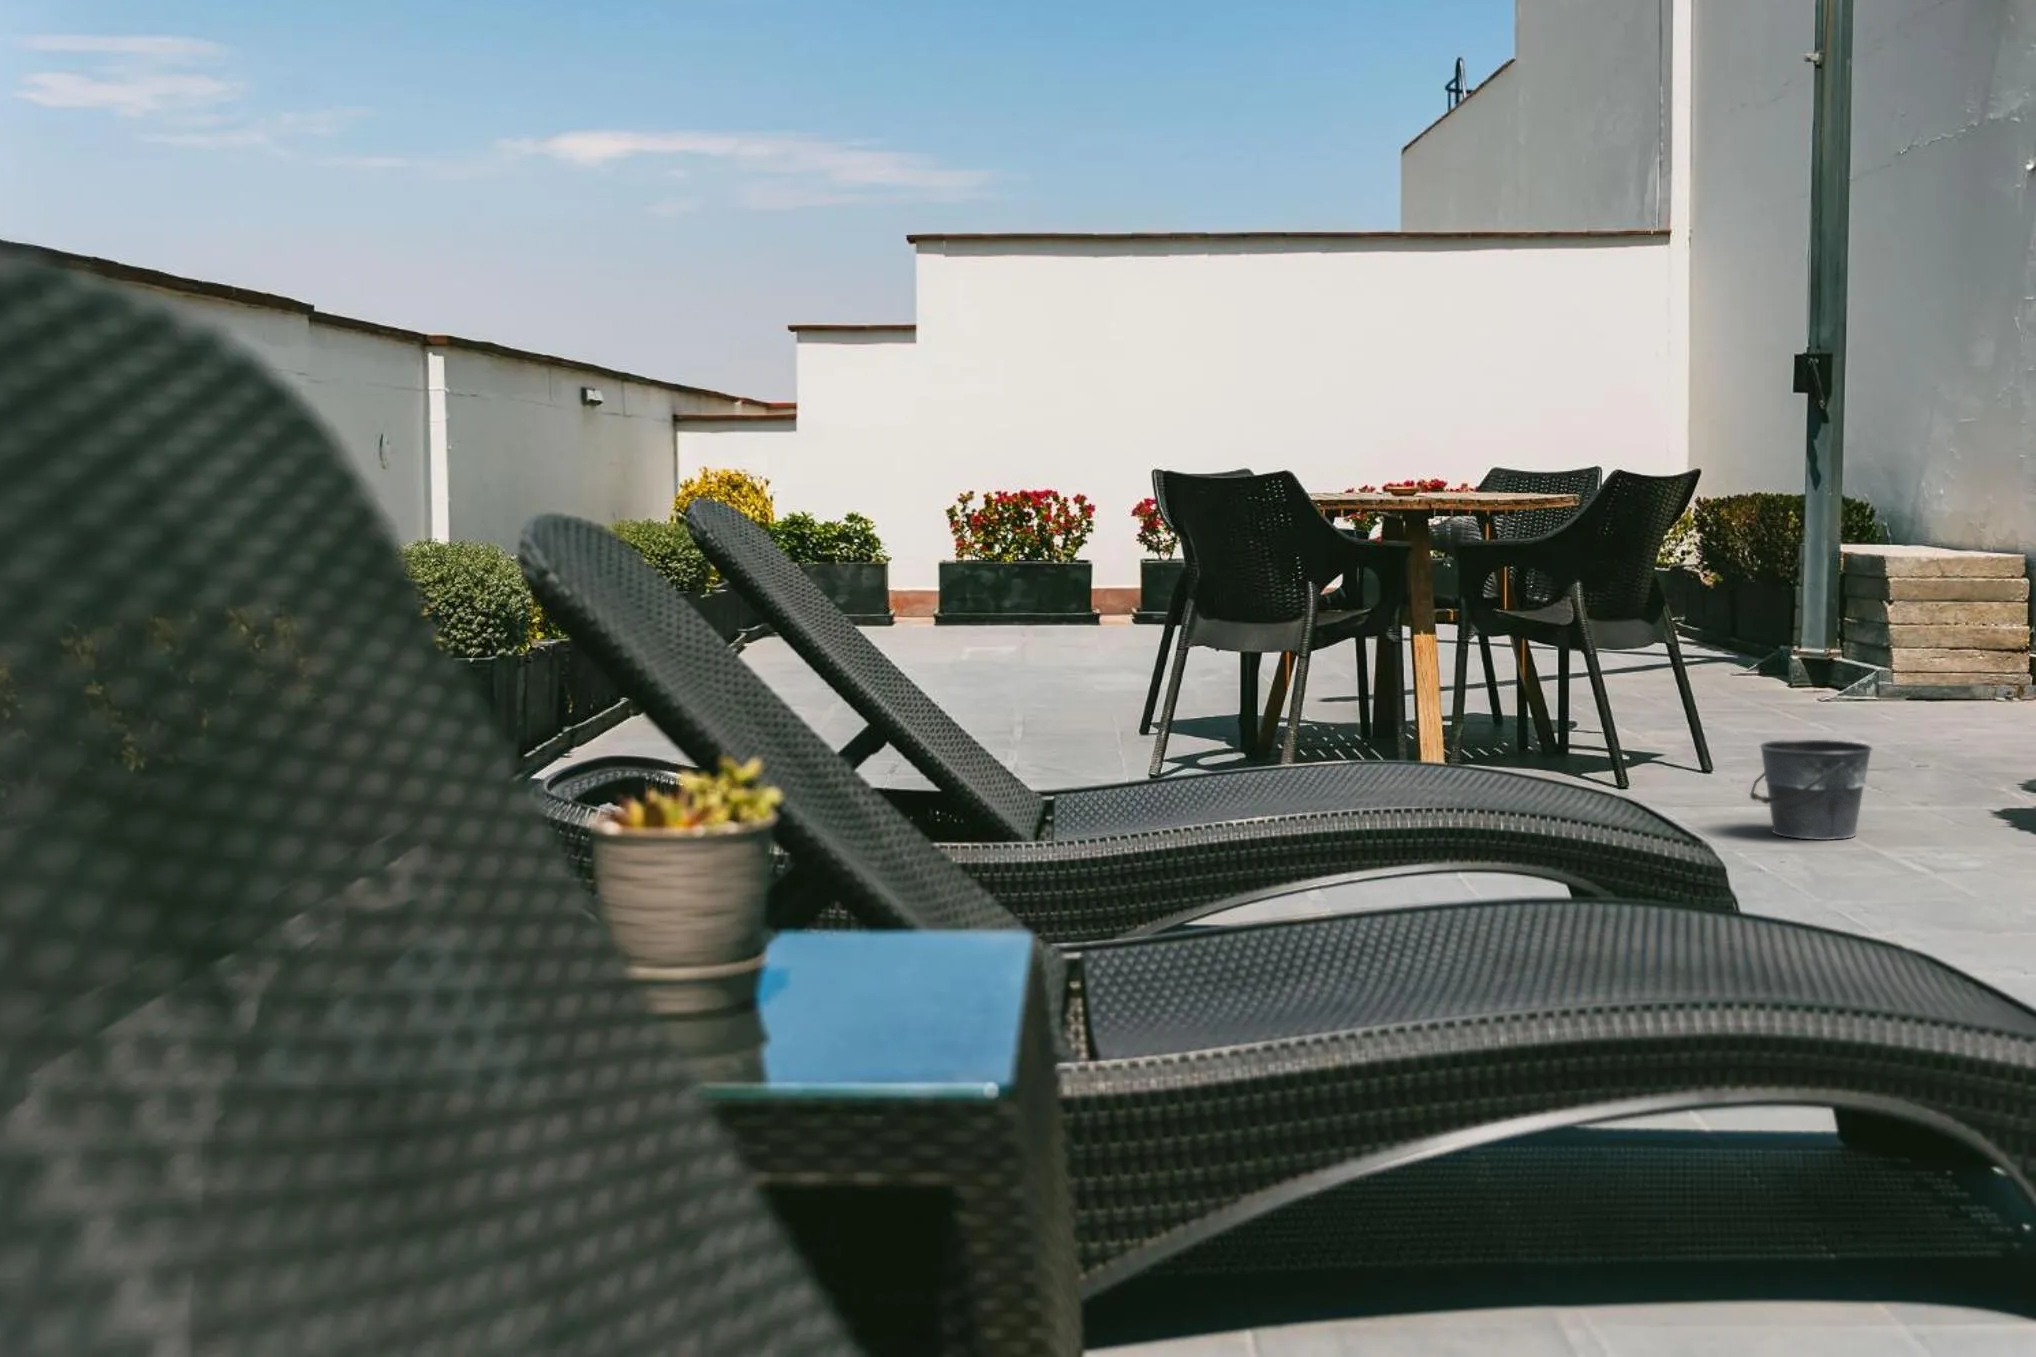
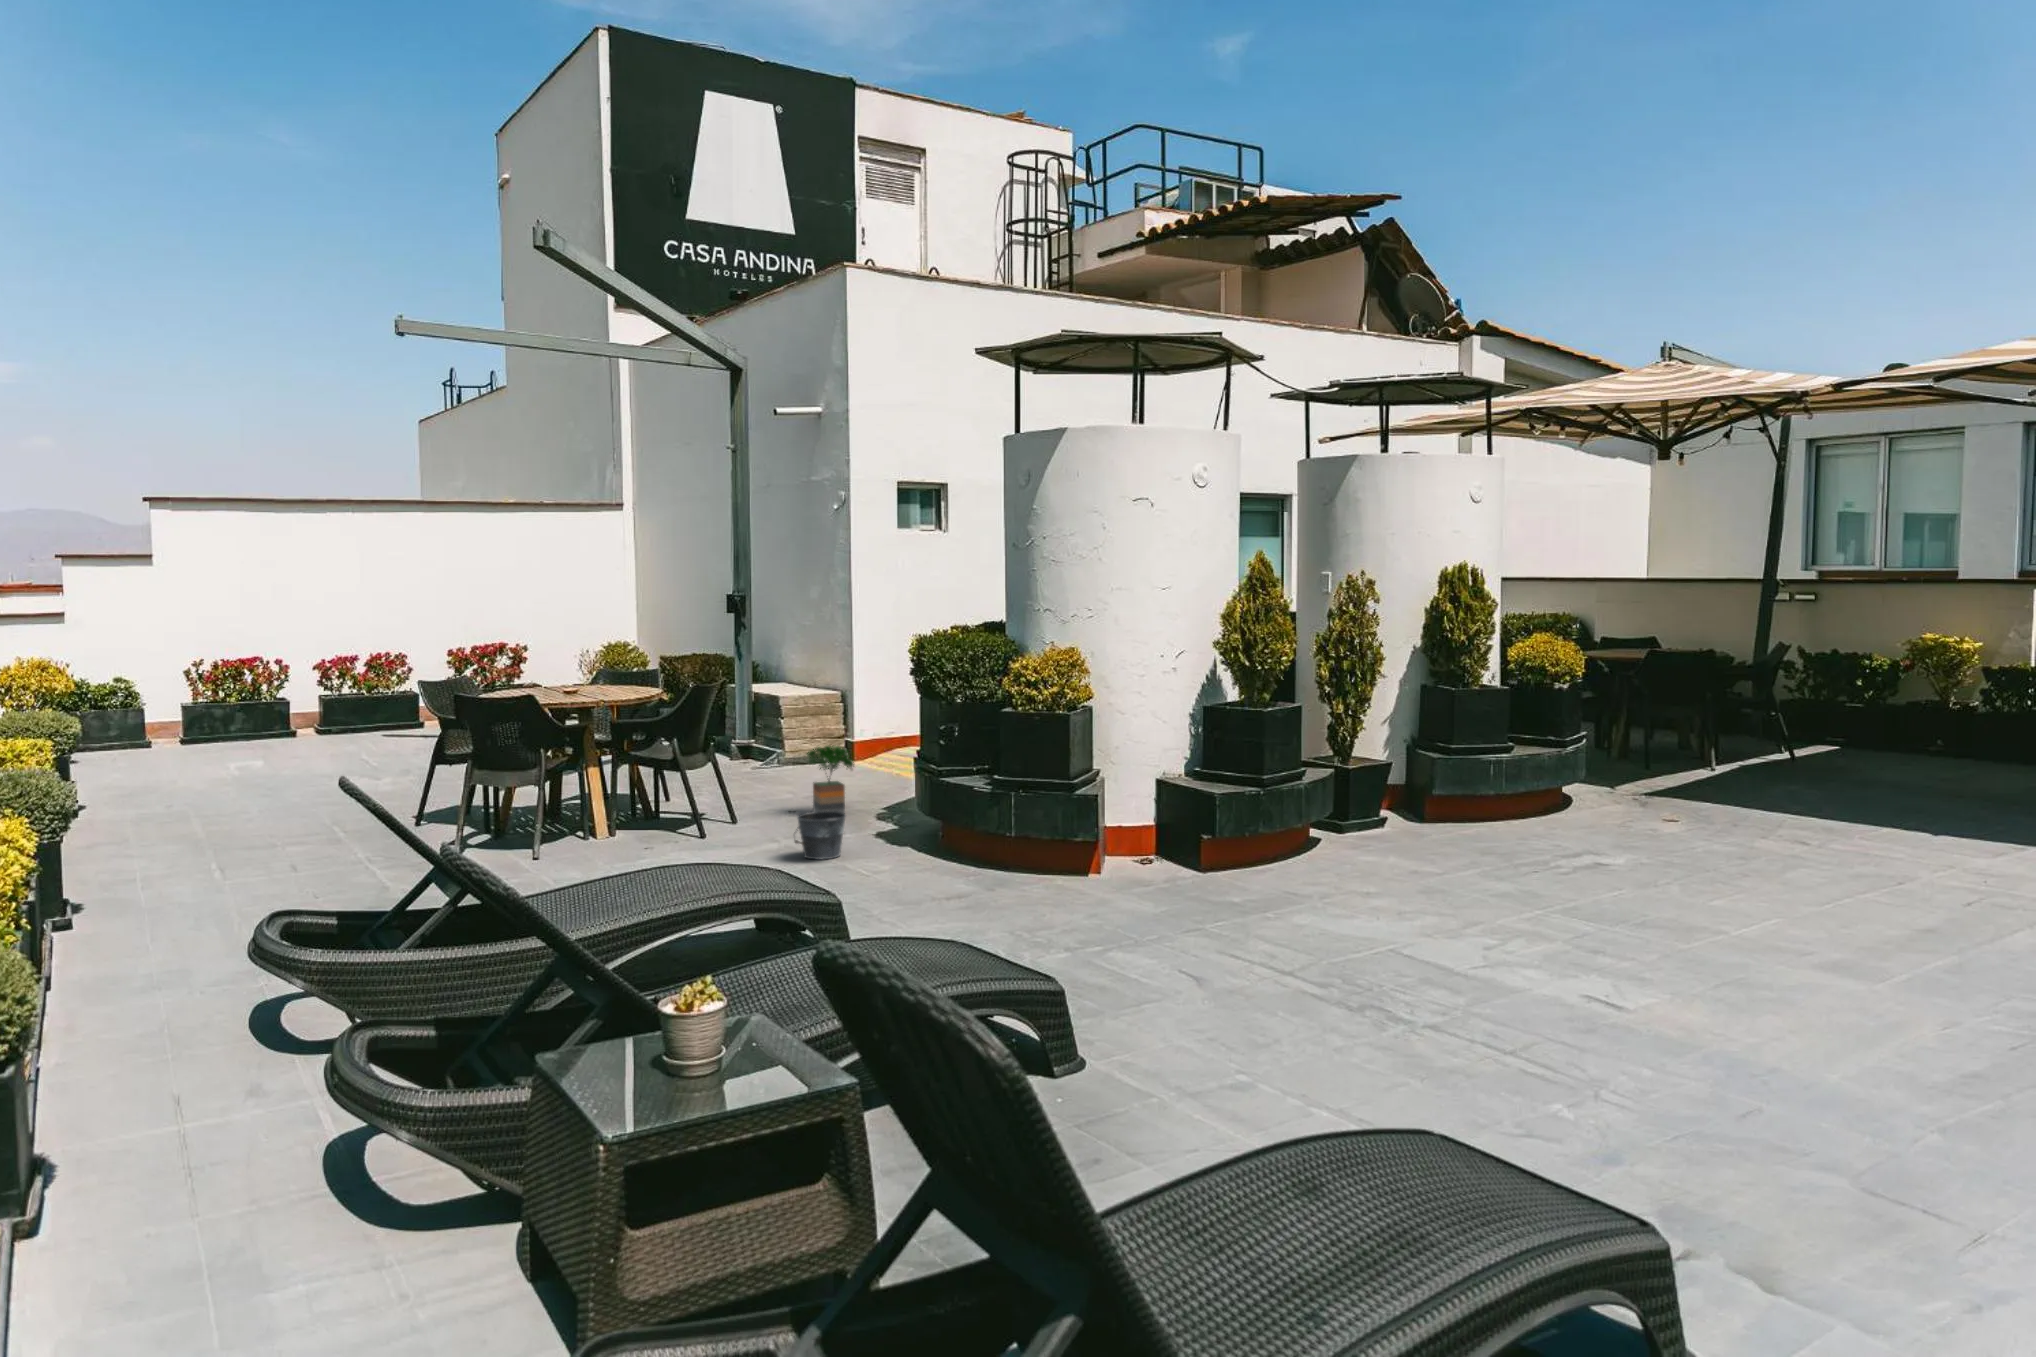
potted tree: none [1855,623,1968,779] -> present [807,746,854,813]

